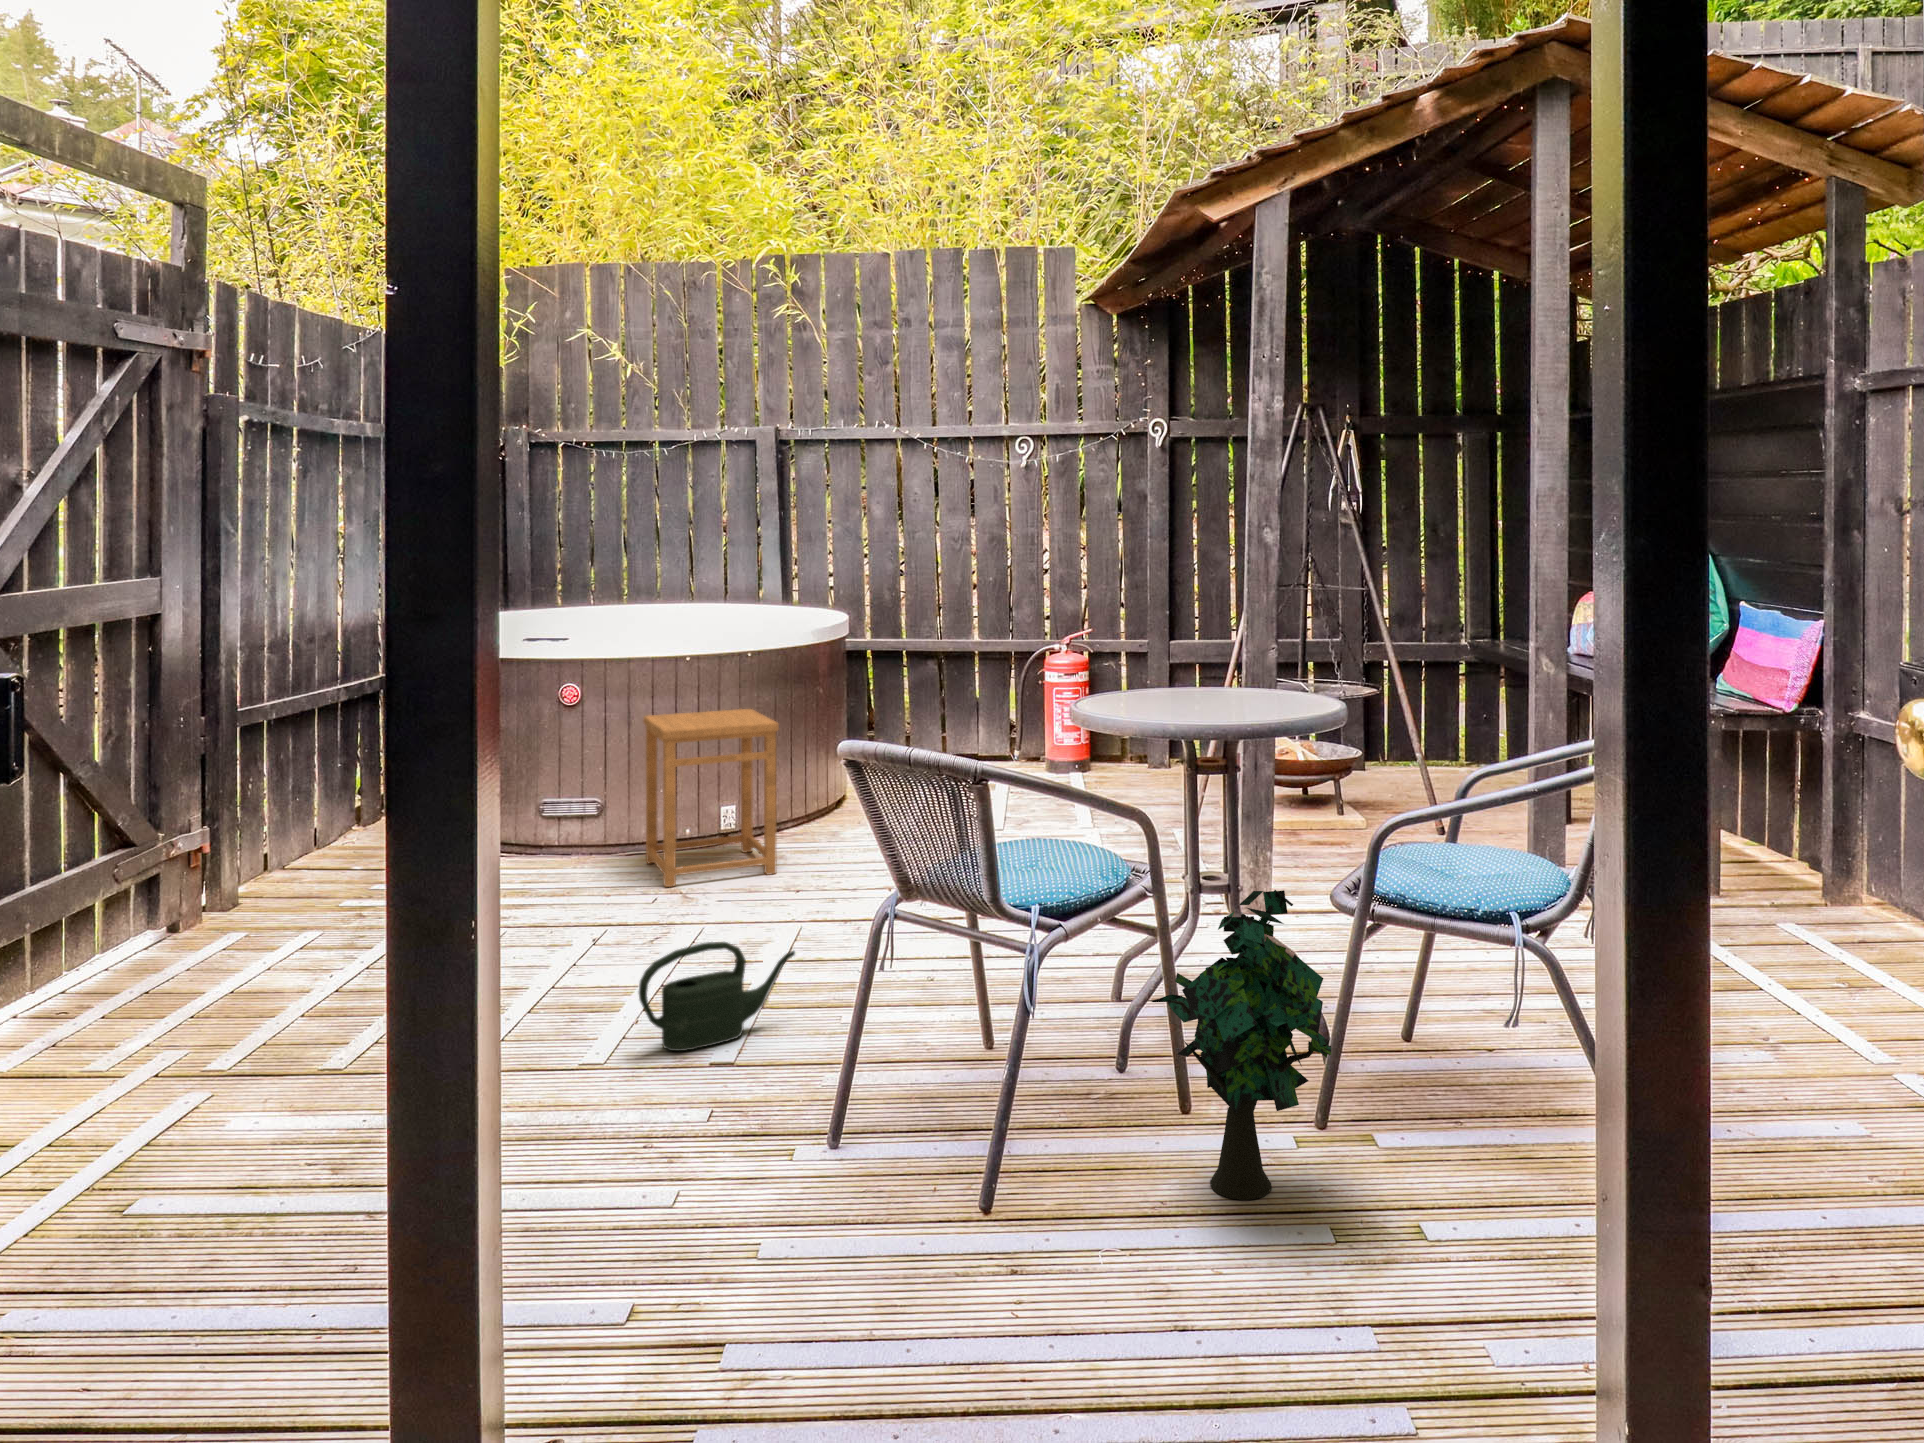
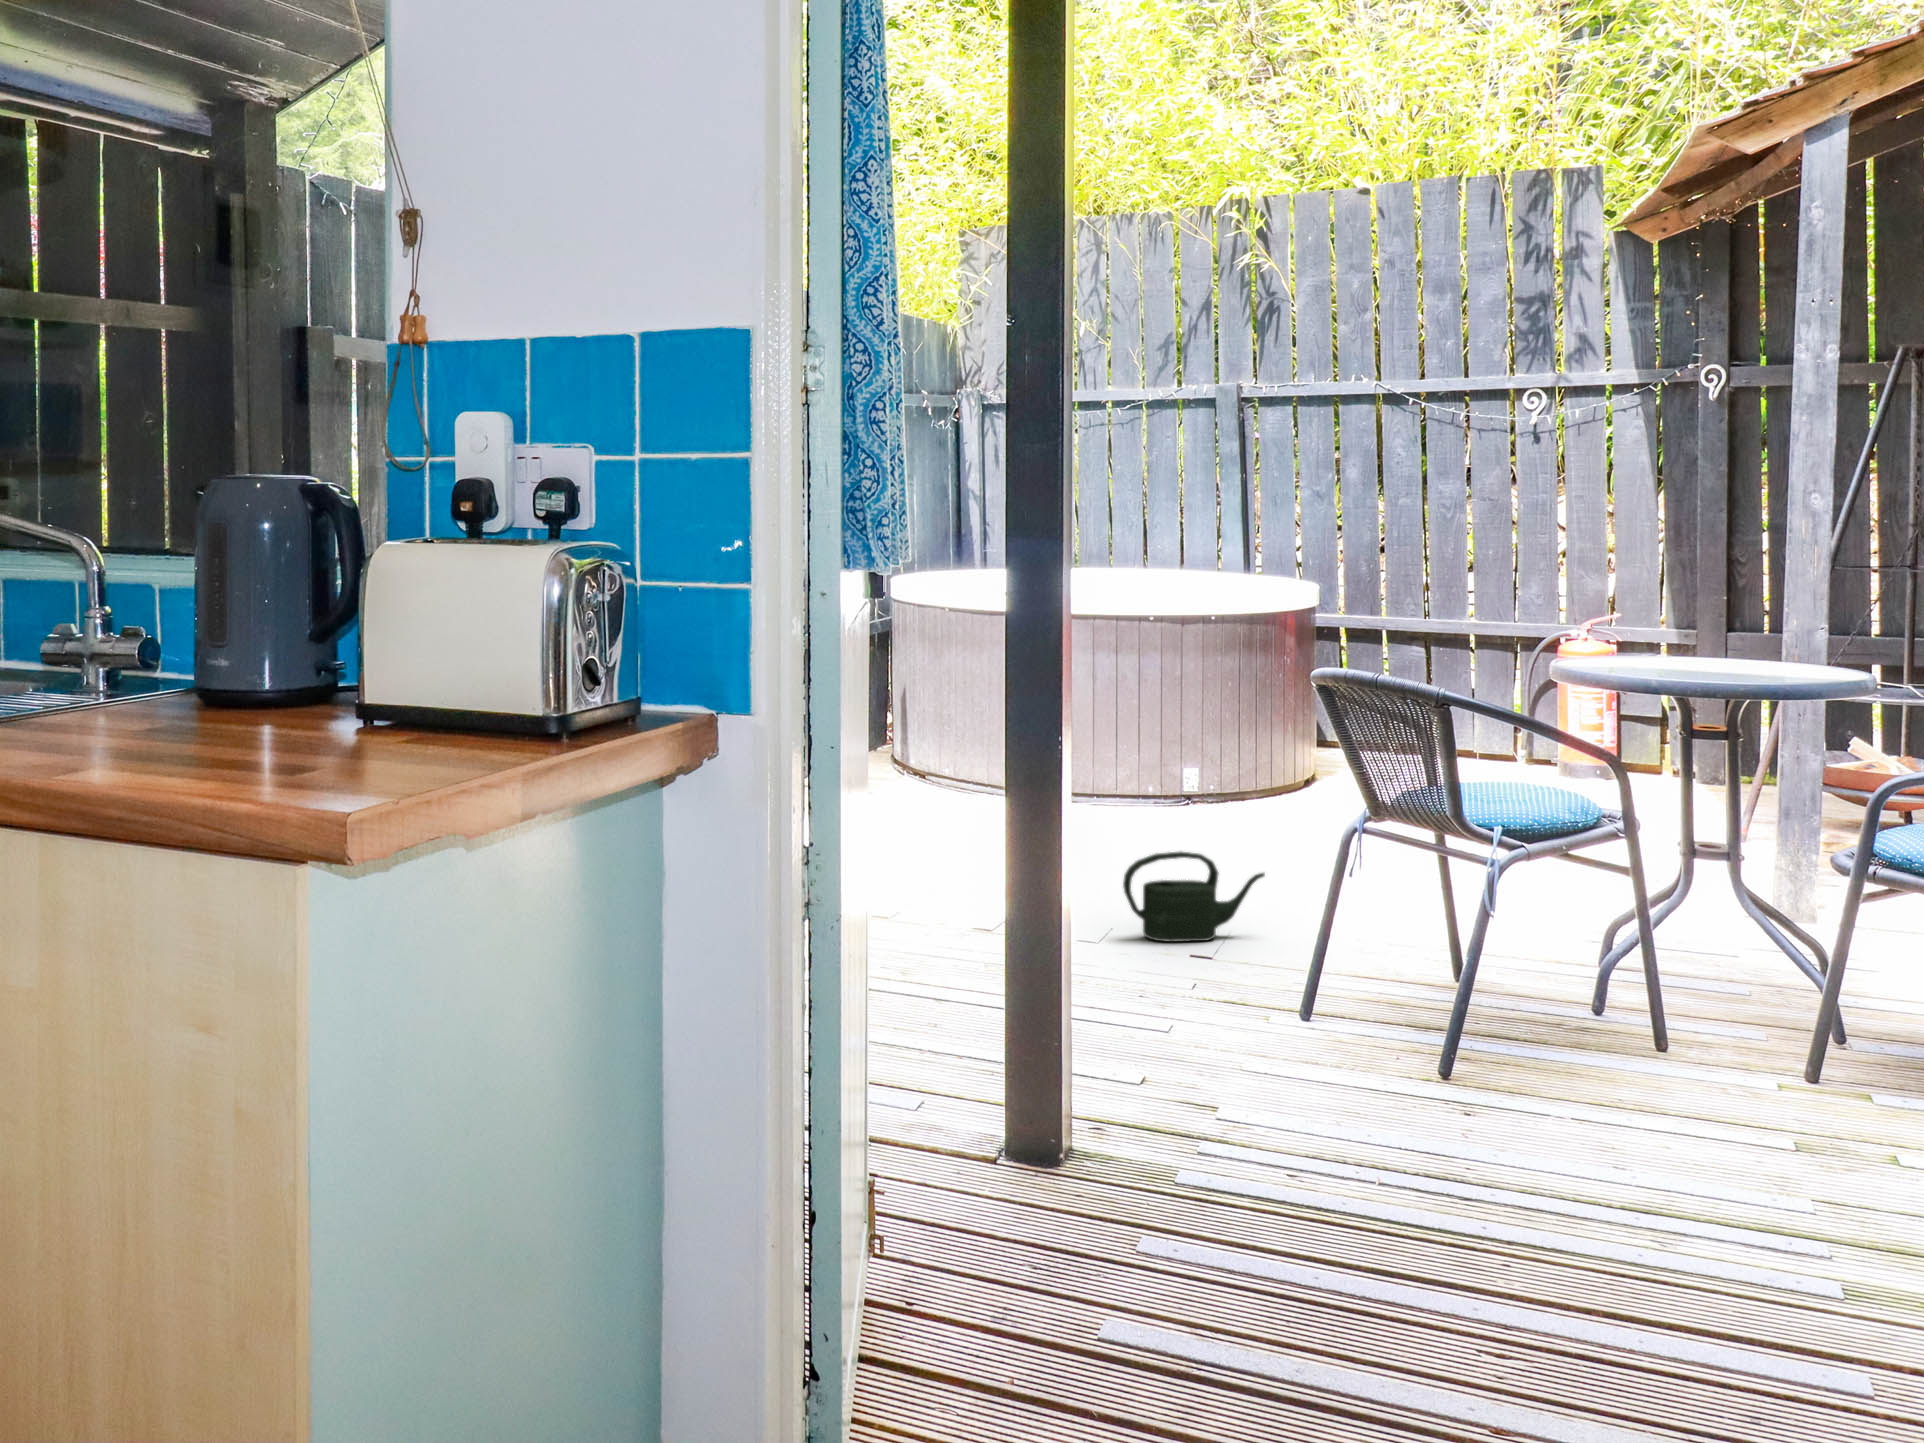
side table: present [643,709,779,887] -> none [1109,669,1244,832]
decorative plant: present [1152,890,1331,1200] -> none [1617,827,1818,1116]

